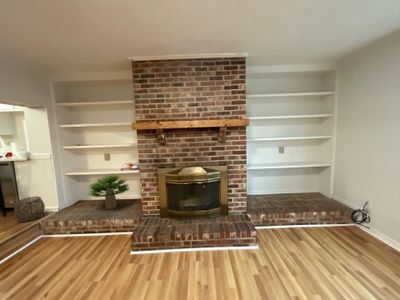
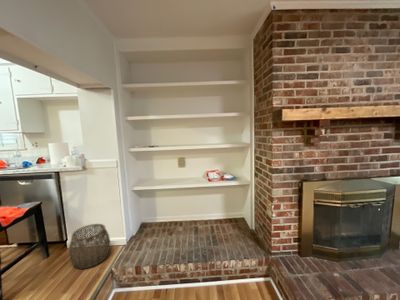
potted plant: present [89,175,129,209] -> none [168,185,229,238]

